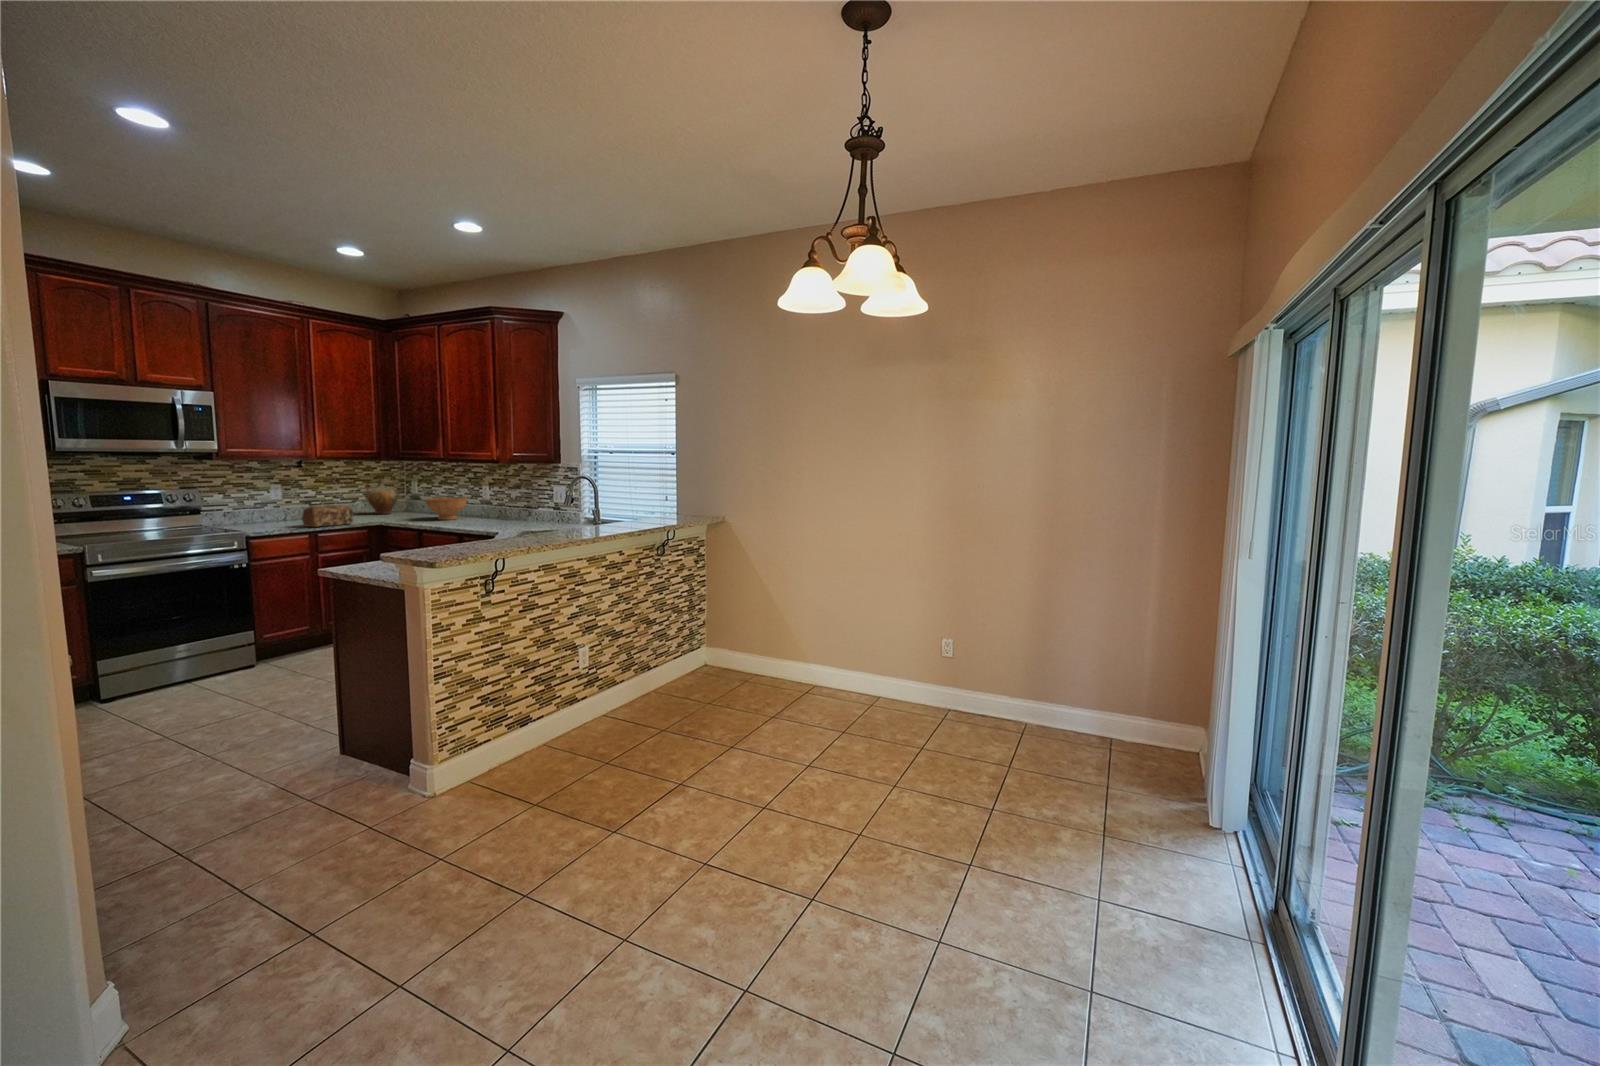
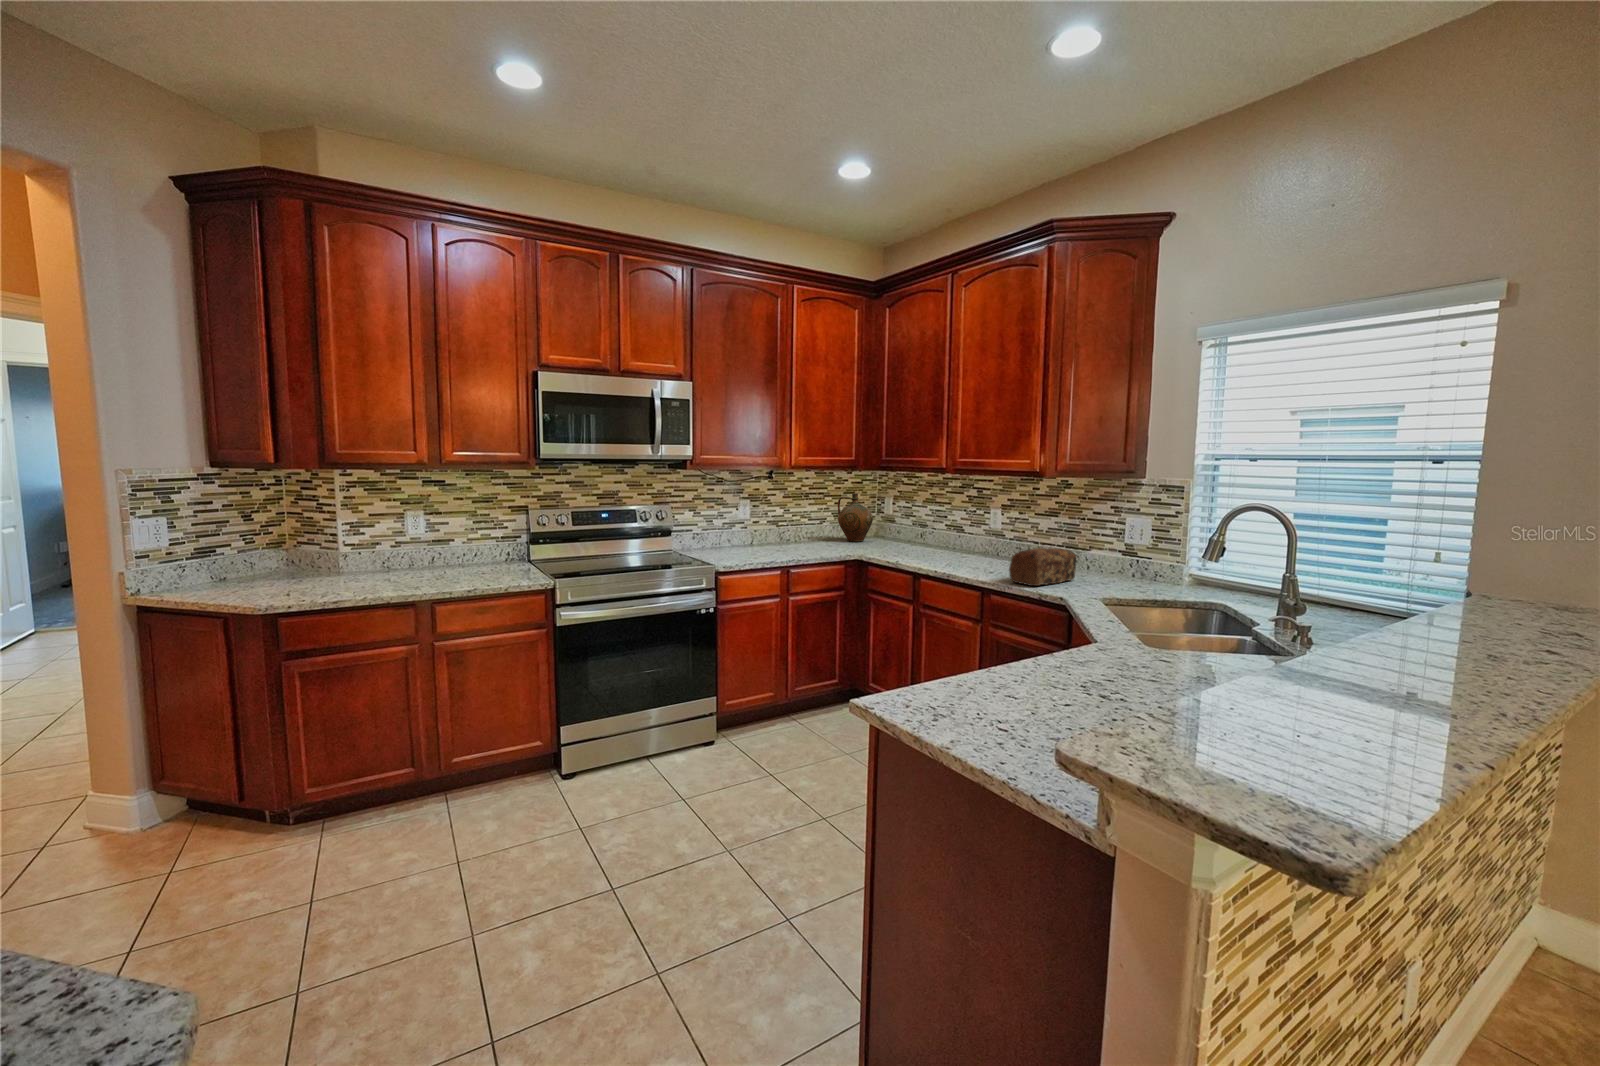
bowl: present [425,497,467,520] -> none [920,524,978,559]
bread loaf: present [302,505,353,527] -> present [1009,547,1077,586]

